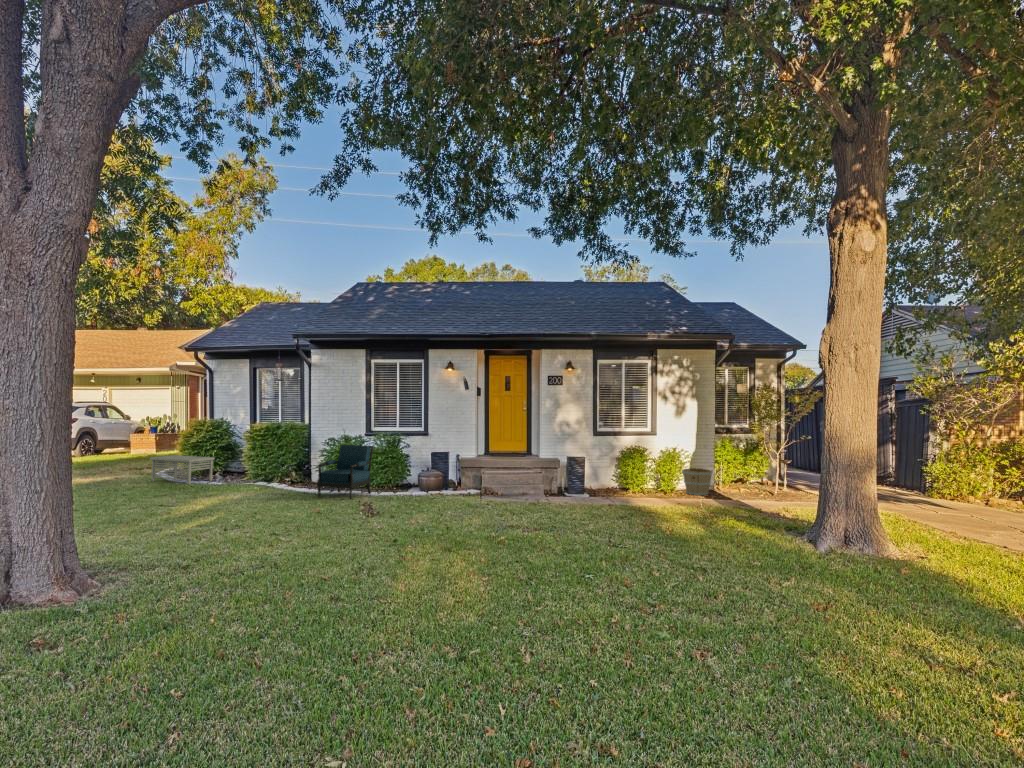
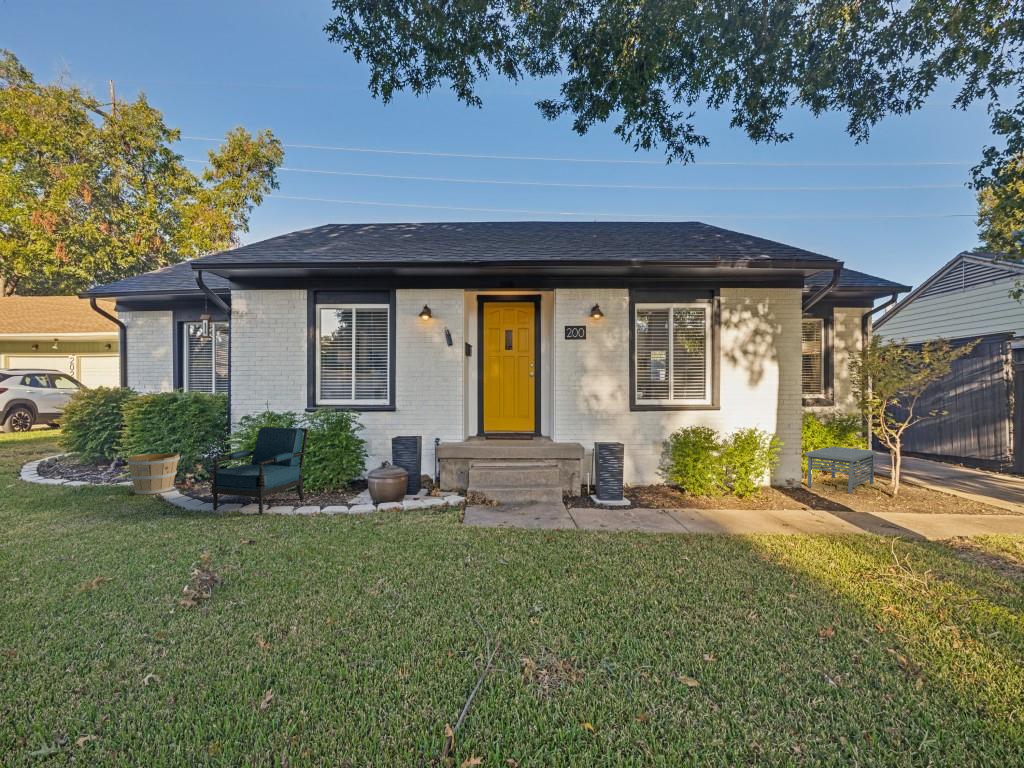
storage bench: present [150,455,215,484] -> present [805,447,876,494]
wooden bucket: present [682,468,712,496] -> present [127,453,180,495]

